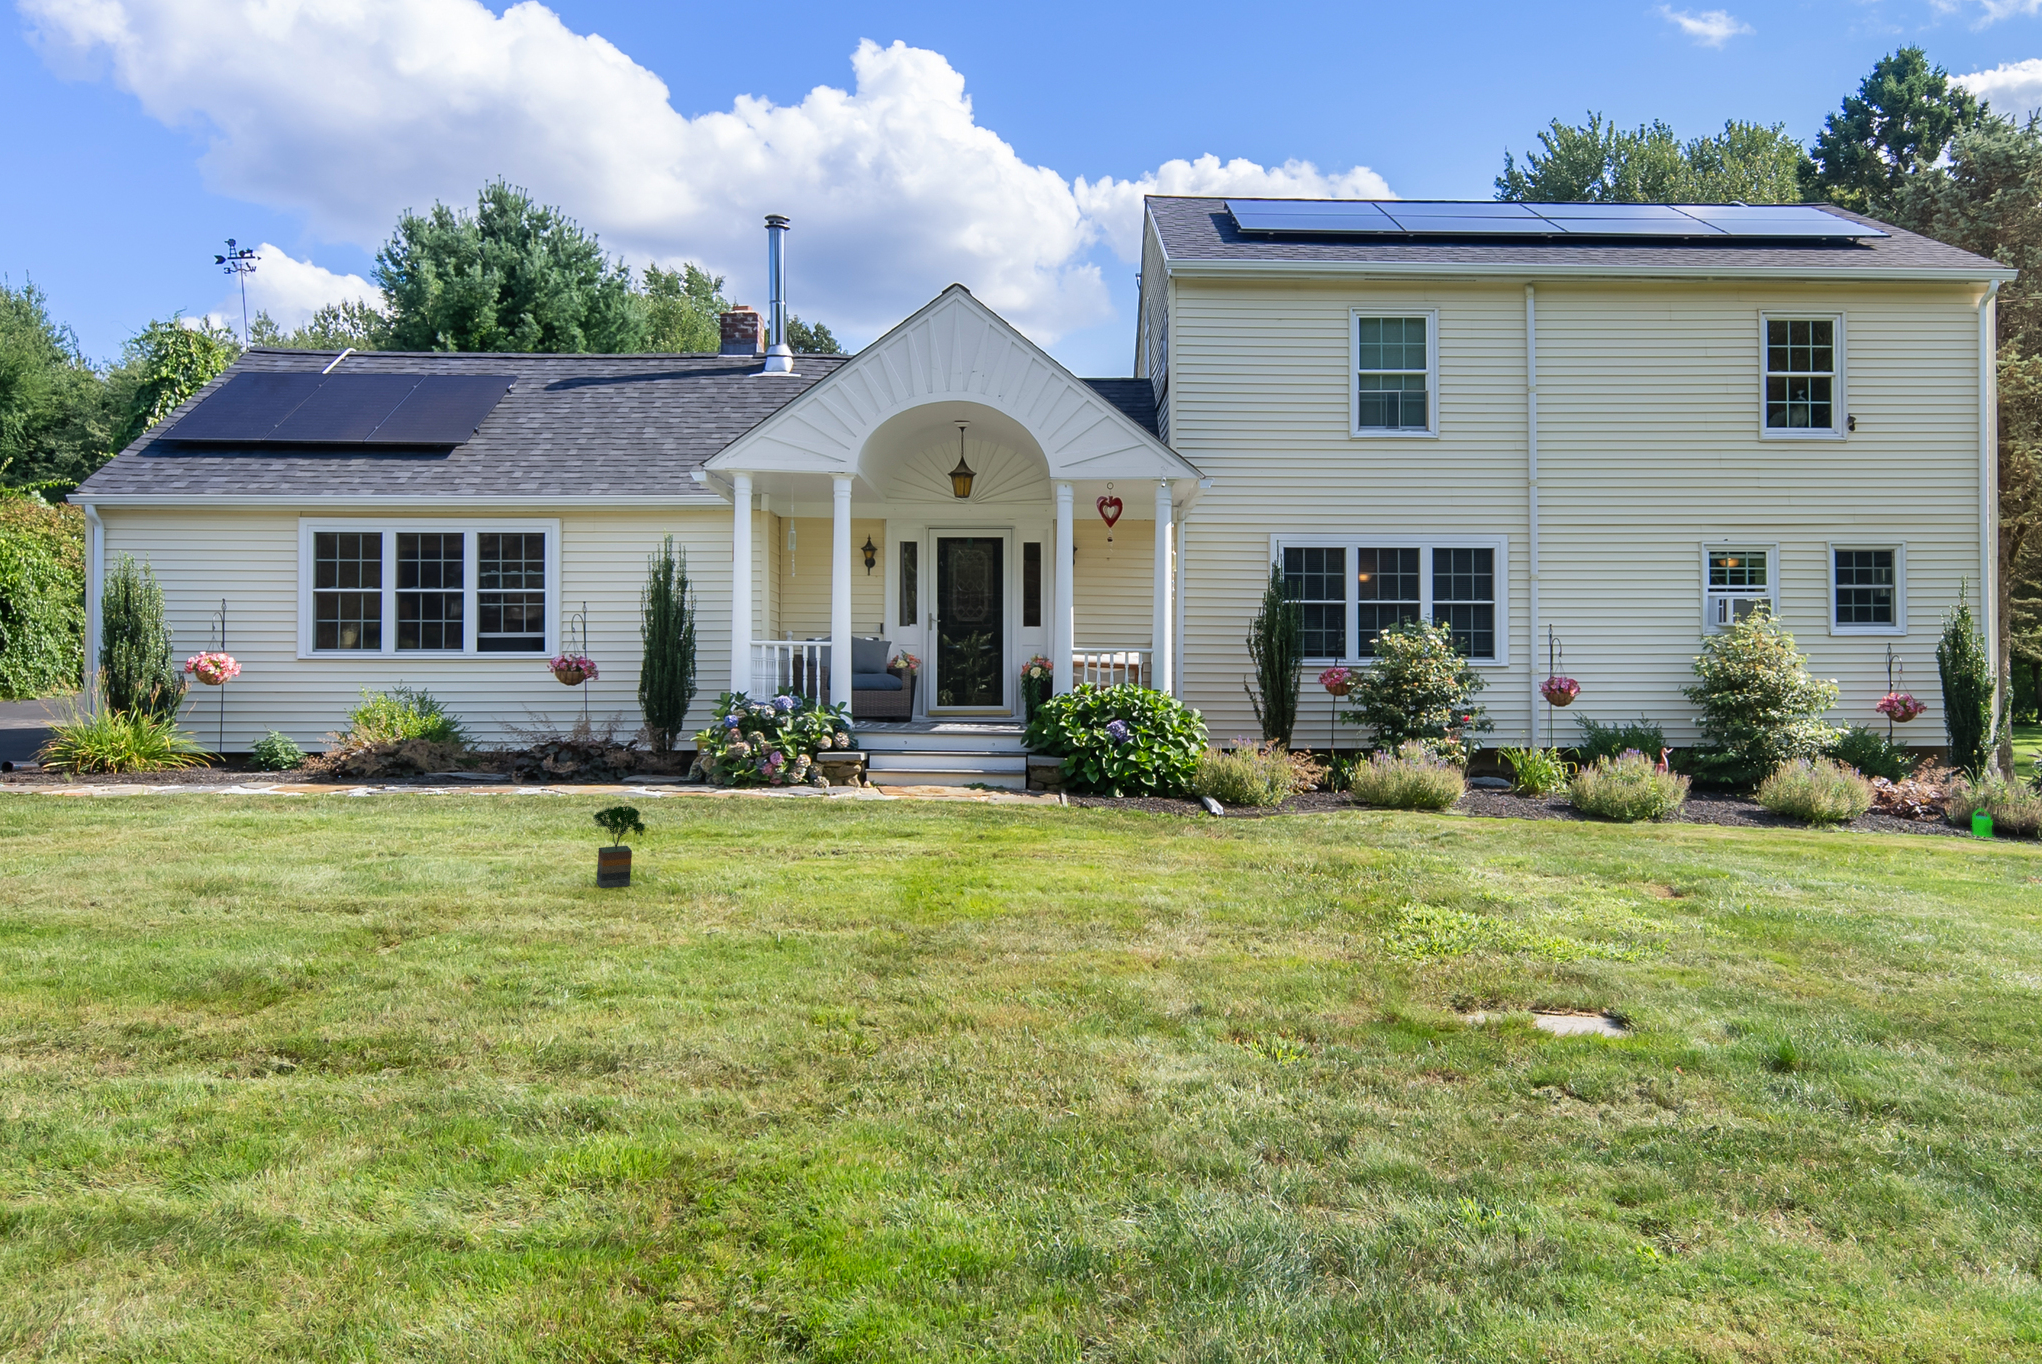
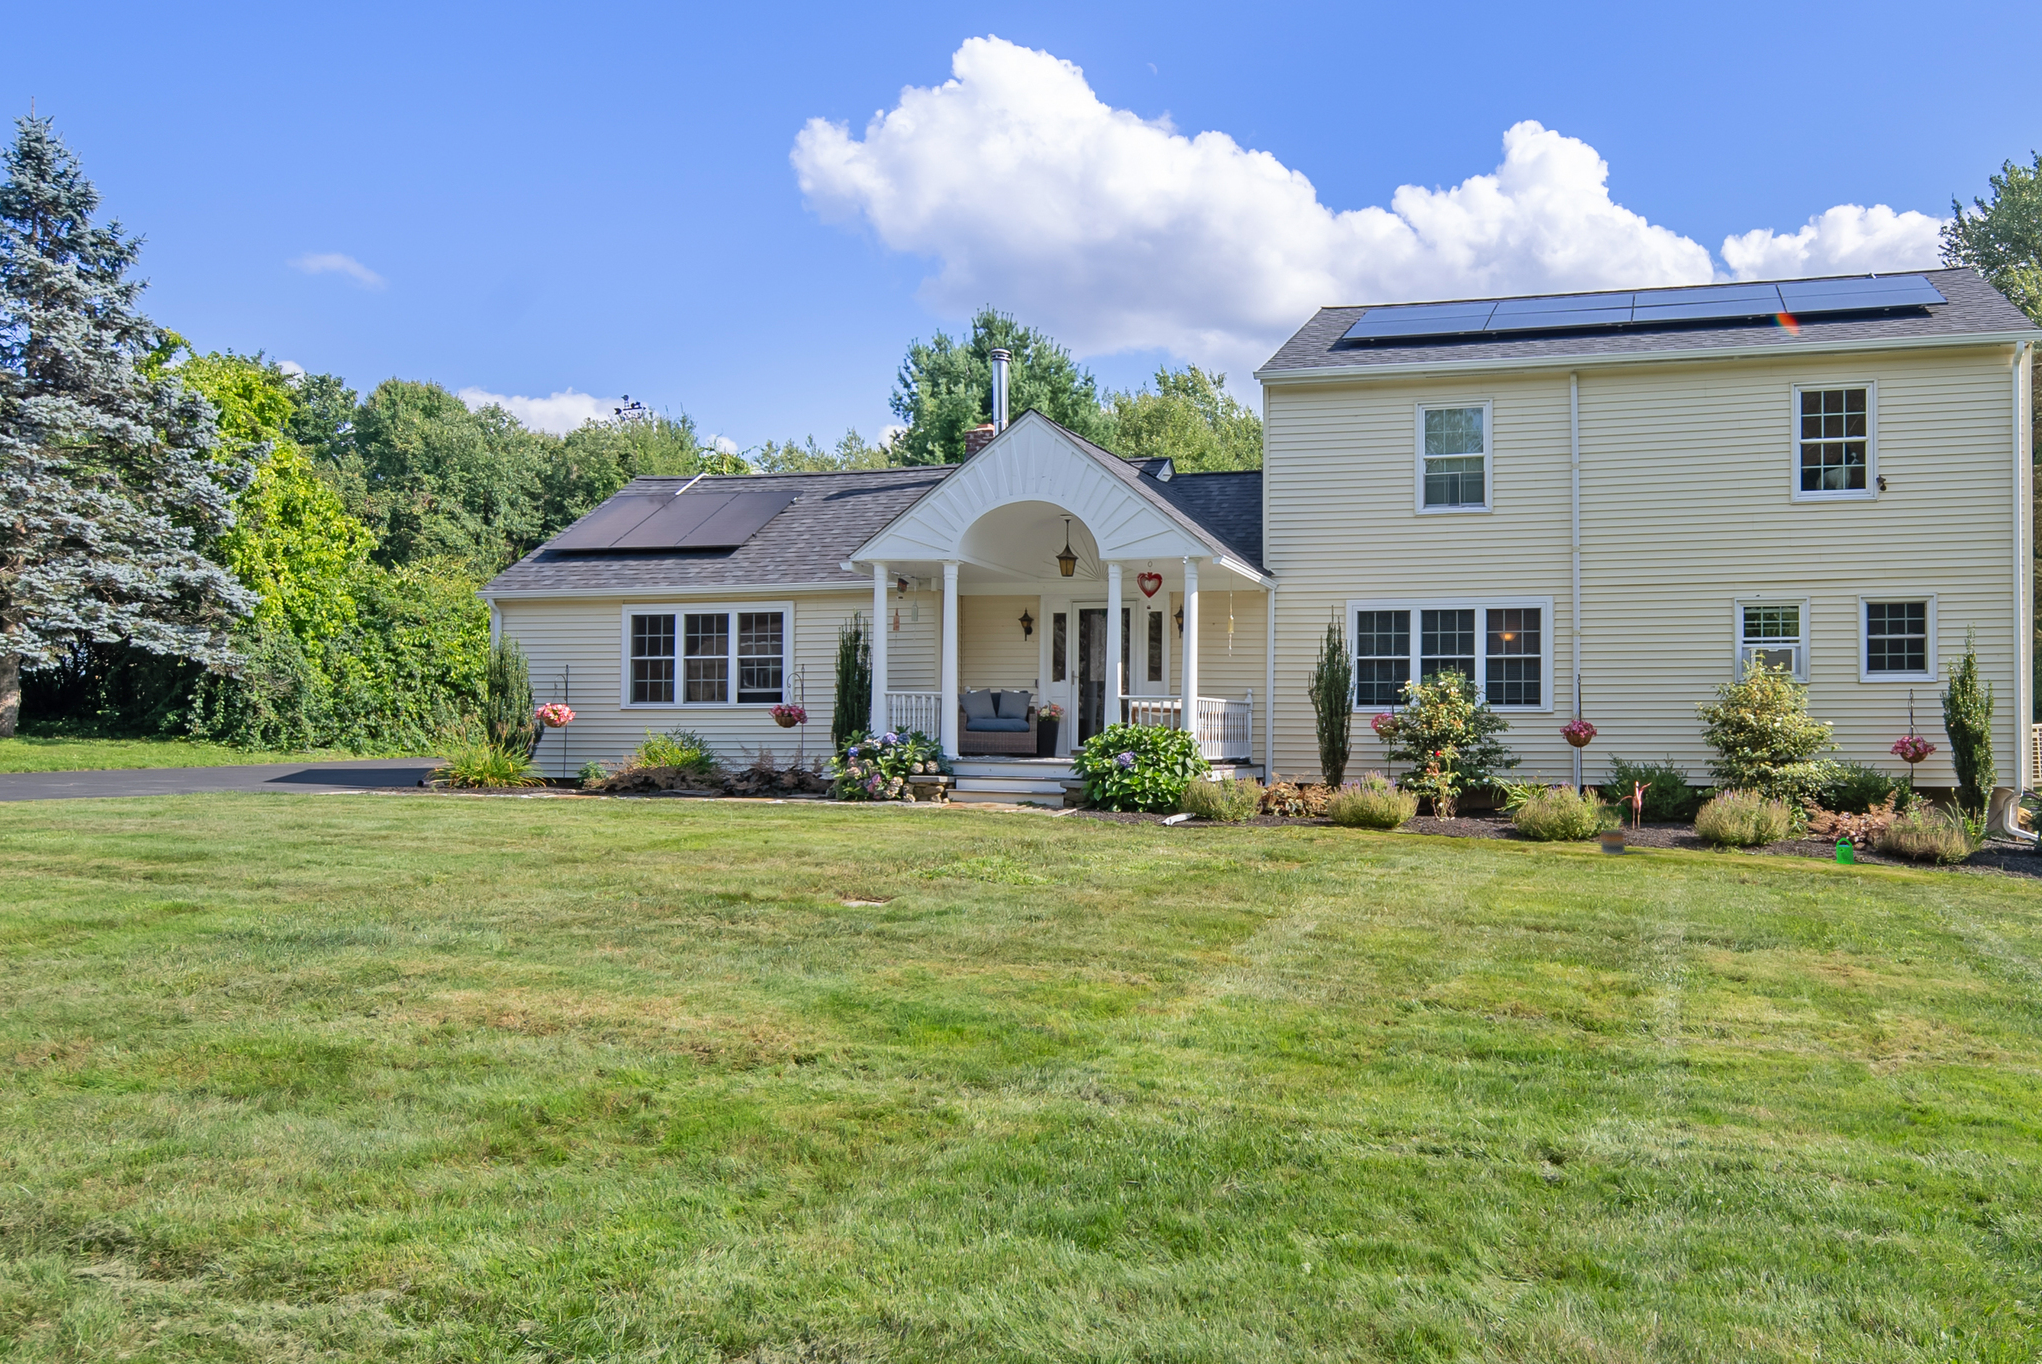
potted tree: present [593,806,645,888] -> present [1598,804,1630,855]

